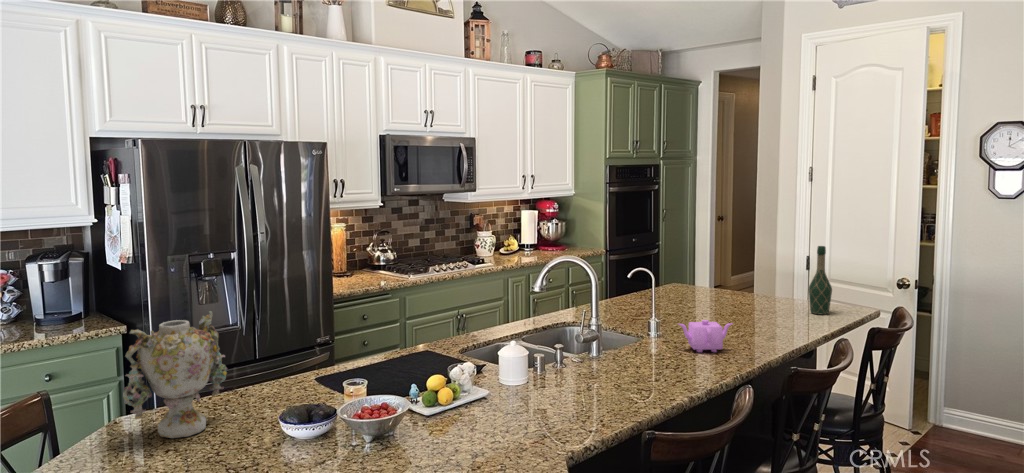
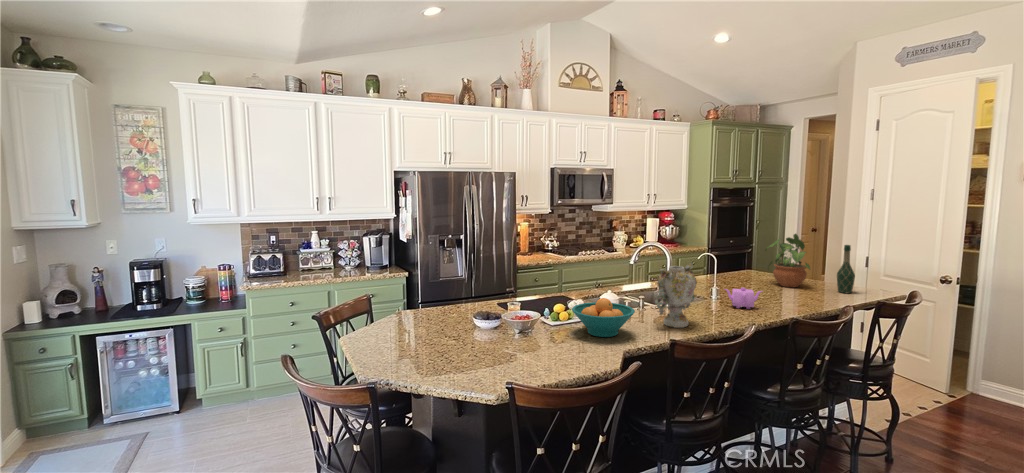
potted plant: none [711,231,774,310] -> present [766,234,810,287]
vase: present [123,311,227,438] -> present [655,263,697,328]
fruit bowl: none [464,362,572,432] -> present [572,298,635,337]

